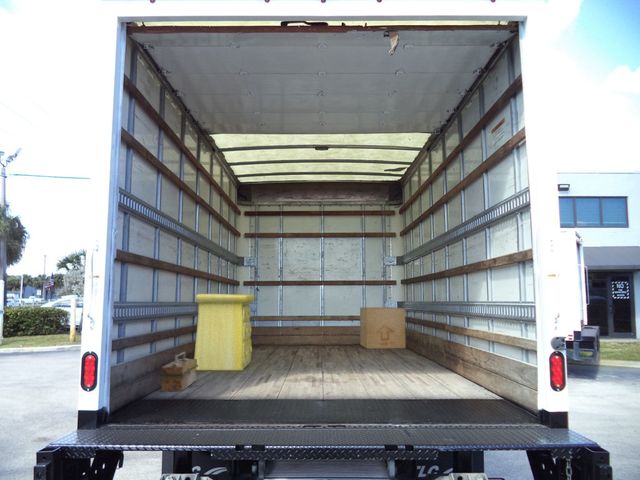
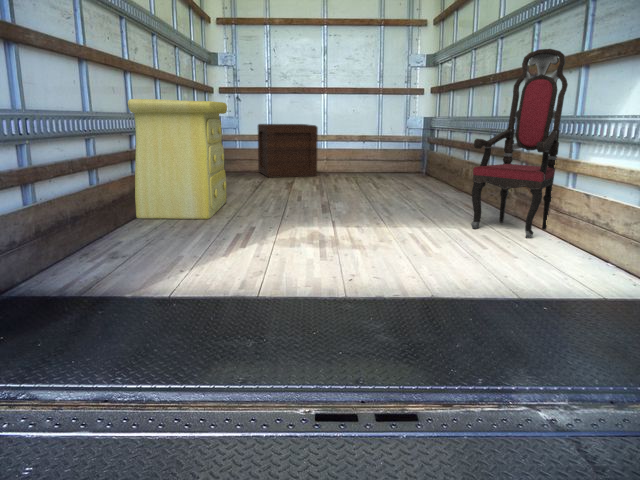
armchair: none [408,264,461,379] -> present [471,49,568,238]
wooden crate: none [271,307,317,348] -> present [258,124,318,178]
cardboard box: present [360,307,406,349] -> none [373,125,437,179]
toolbox: present [160,352,198,391] -> none [46,197,129,270]

